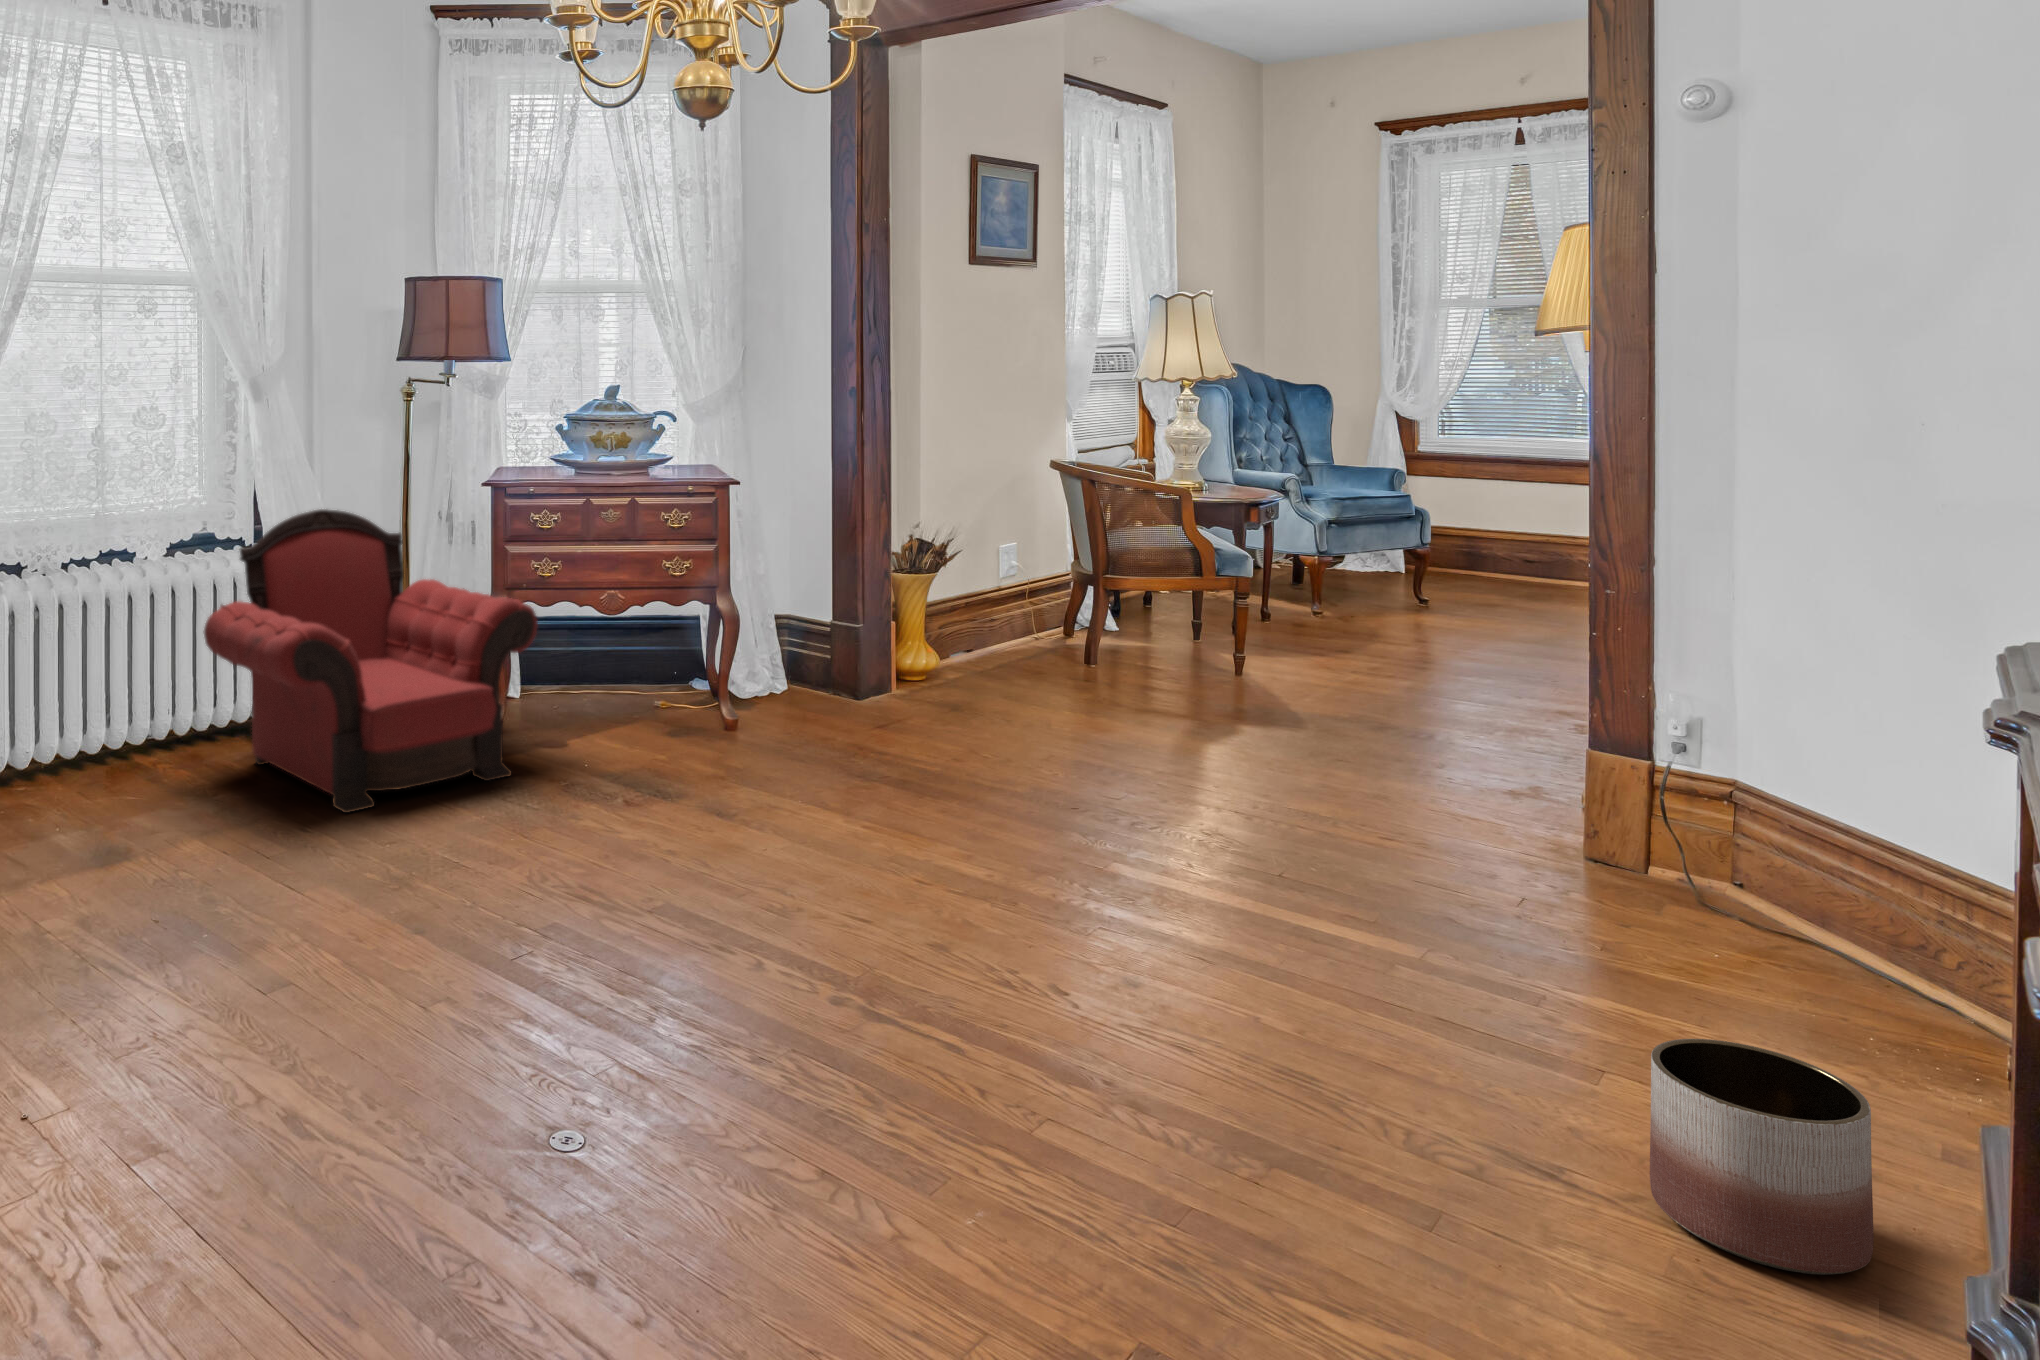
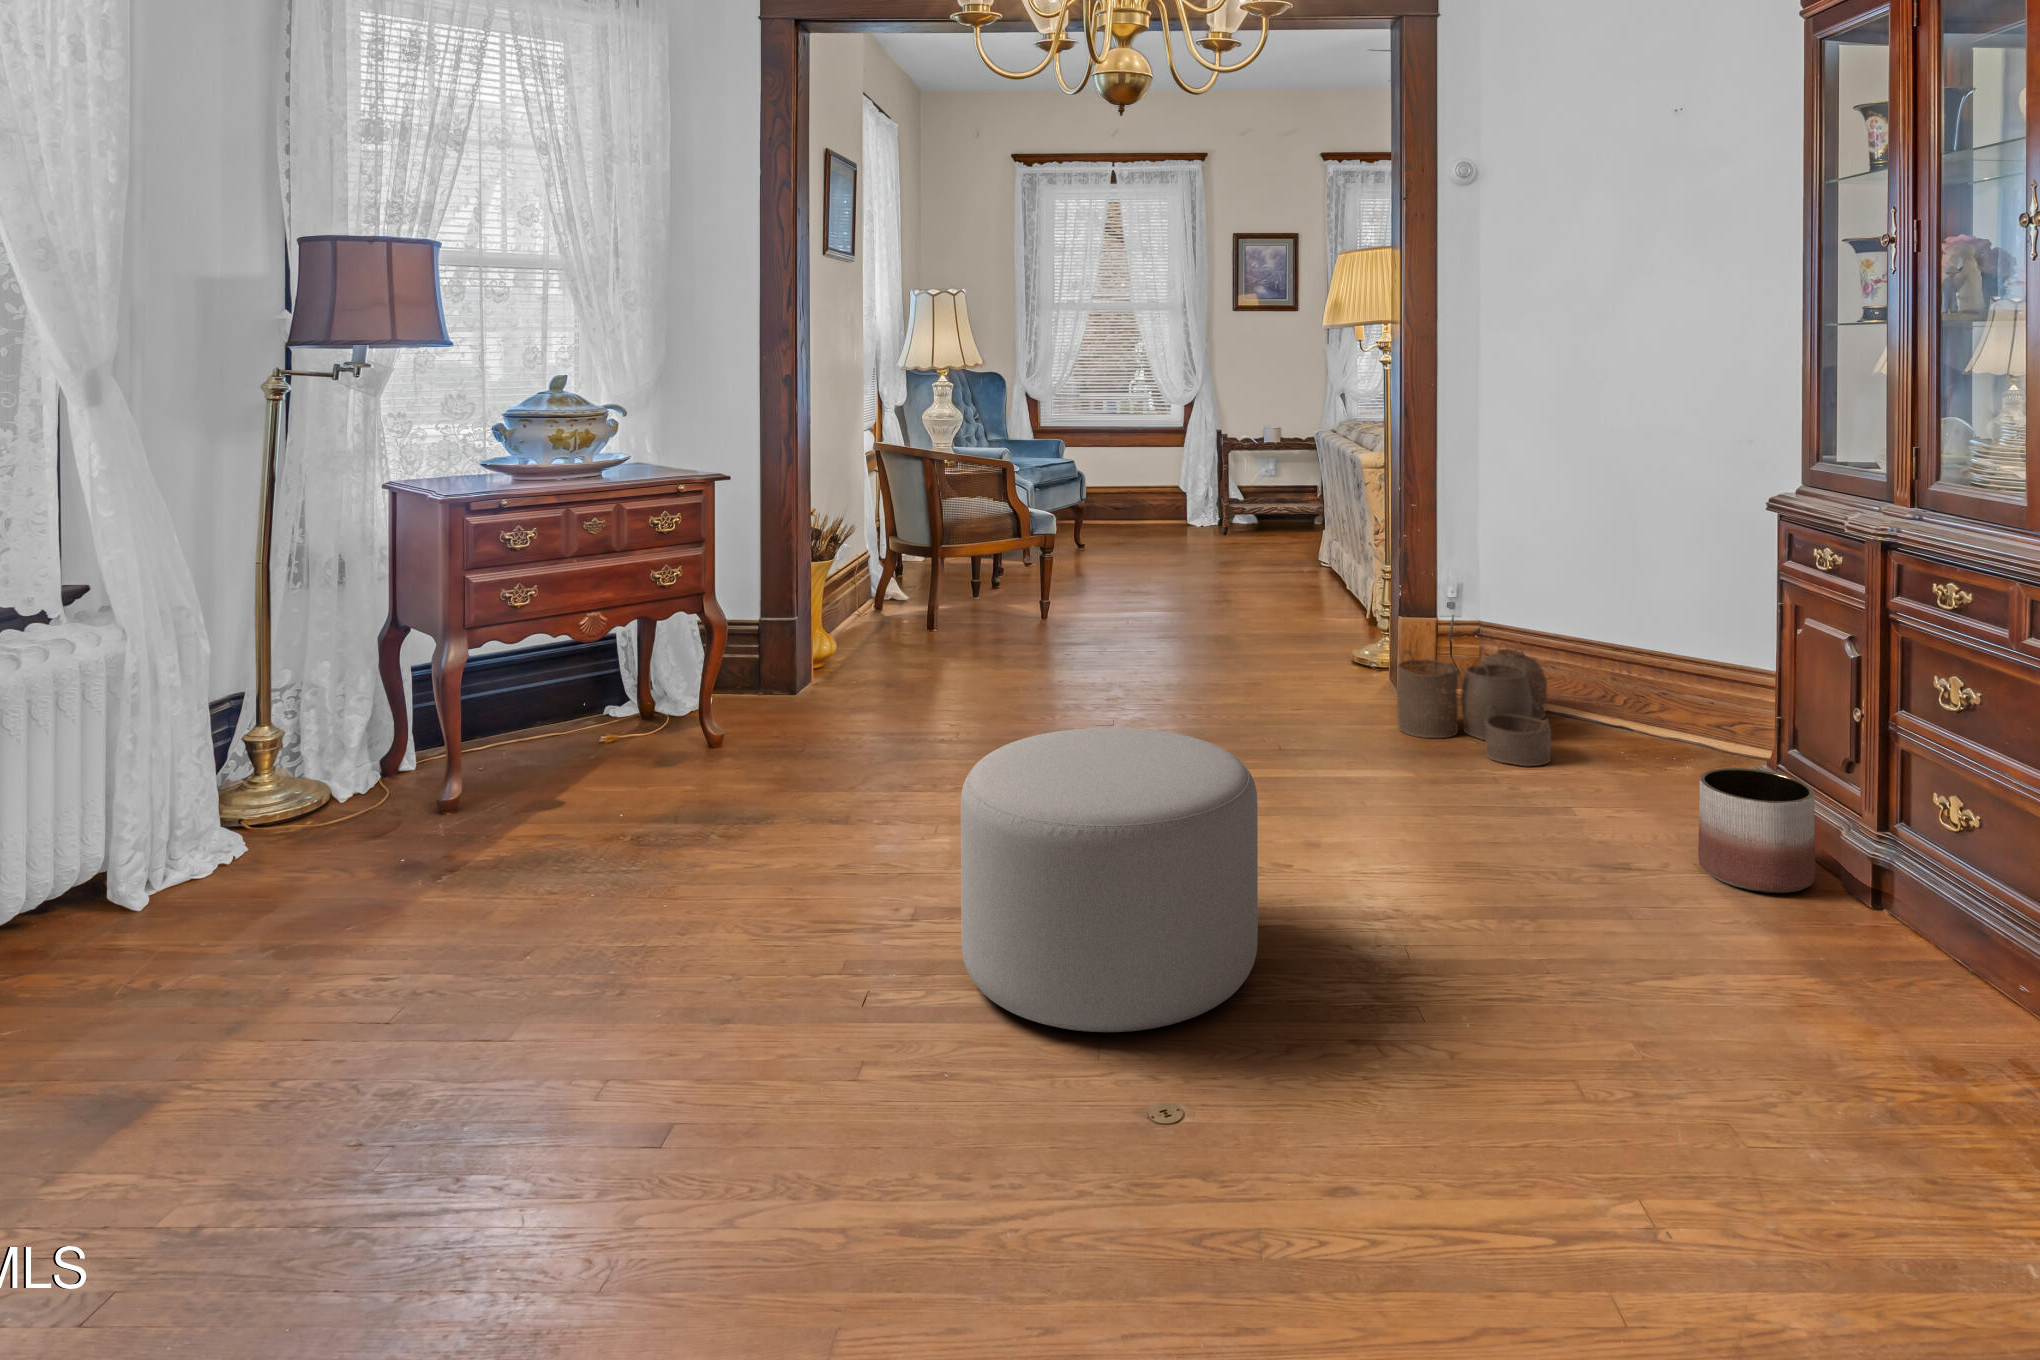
armchair: present [203,509,538,813] -> none [69,557,560,956]
ottoman: none [589,747,889,1045] -> present [961,727,1258,1032]
woven basket: none [1489,792,1812,997] -> present [1397,648,1551,766]

